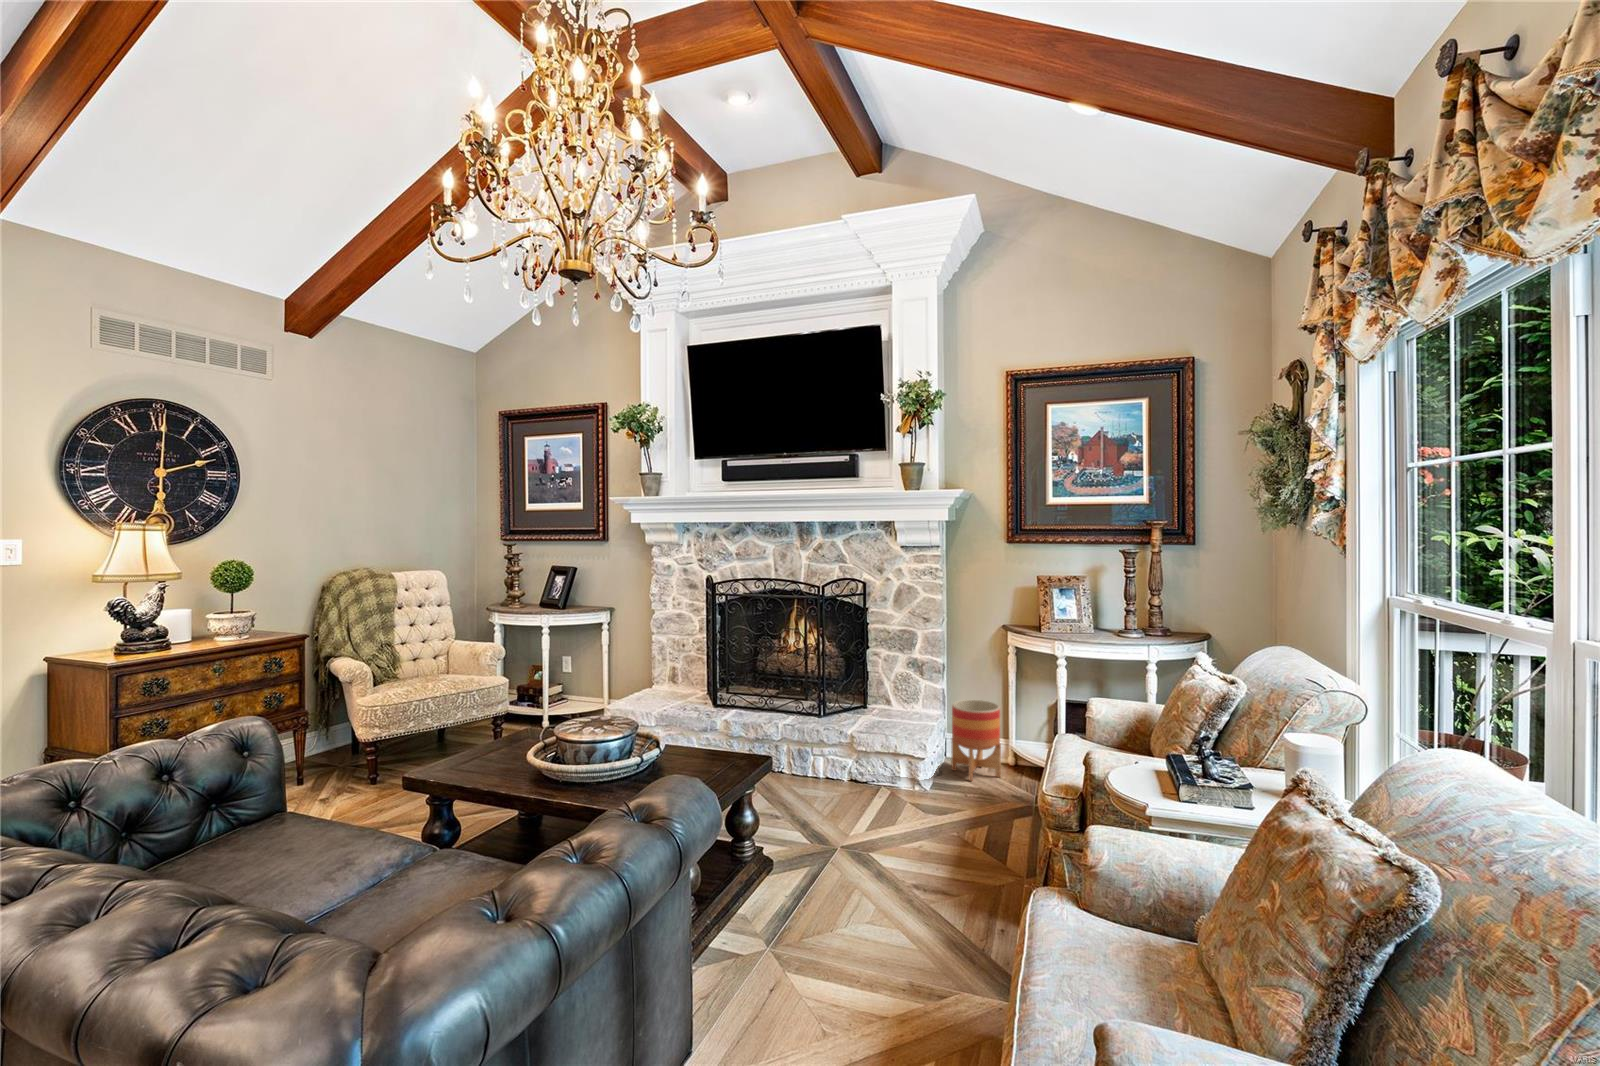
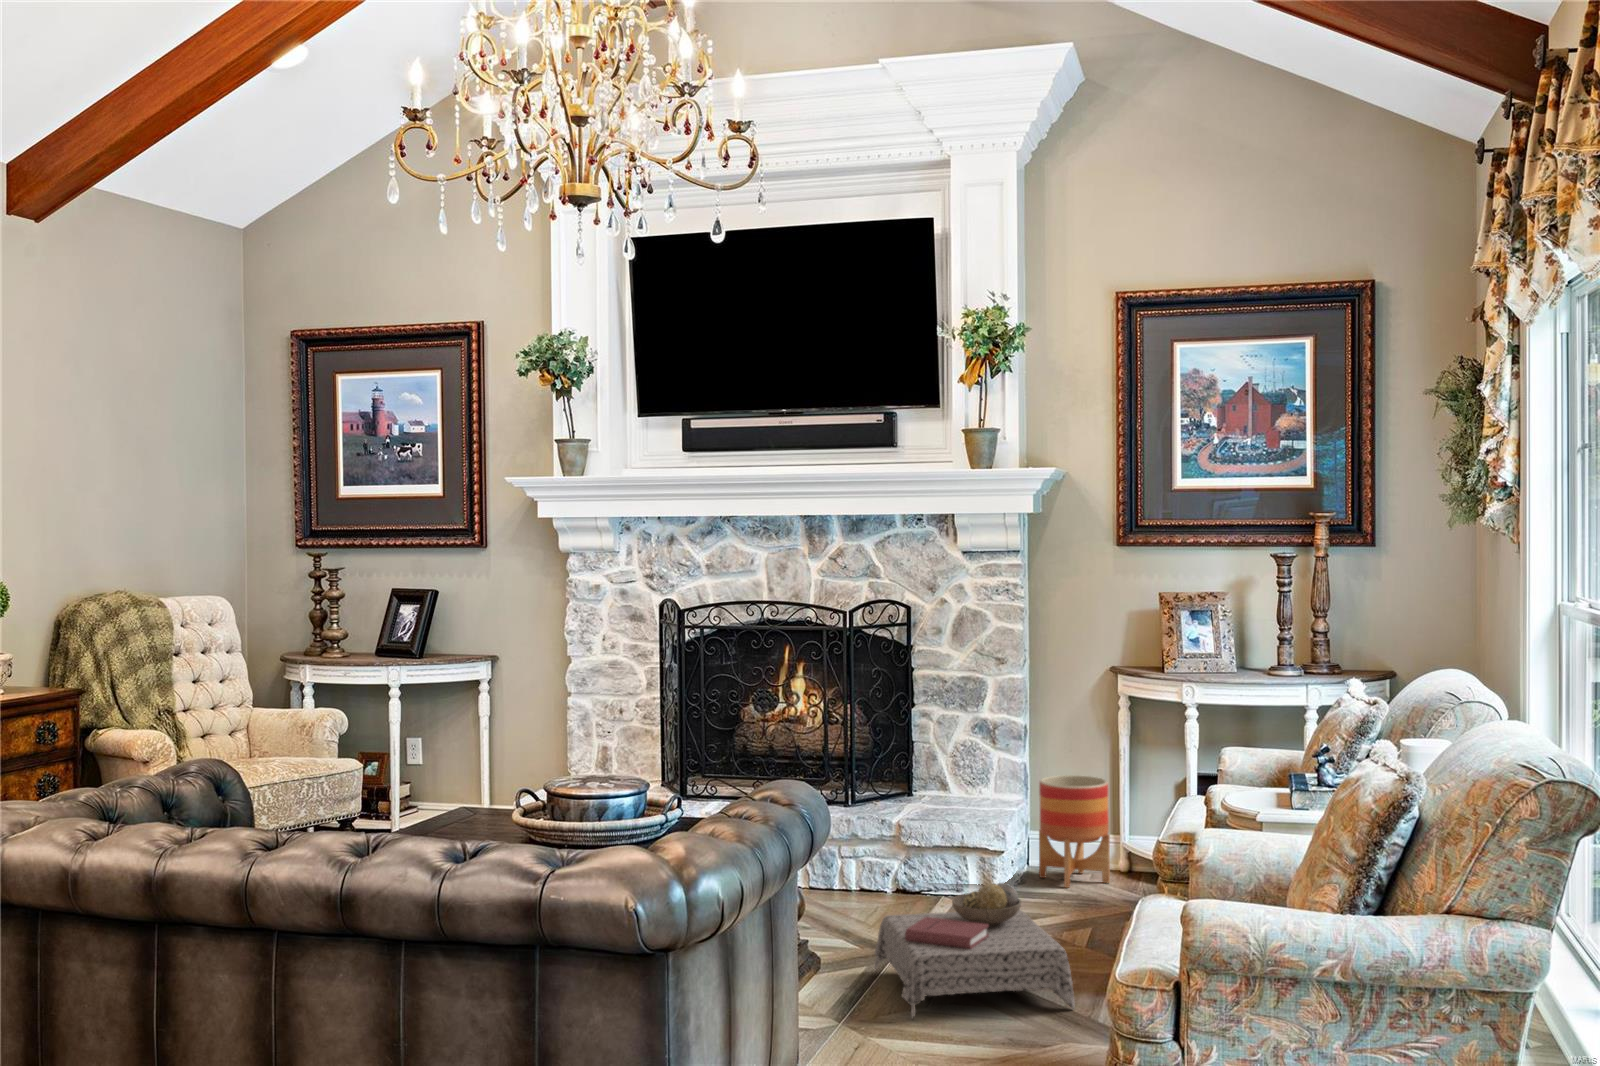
ottoman: none [816,810,972,940] -> present [875,883,1075,1019]

